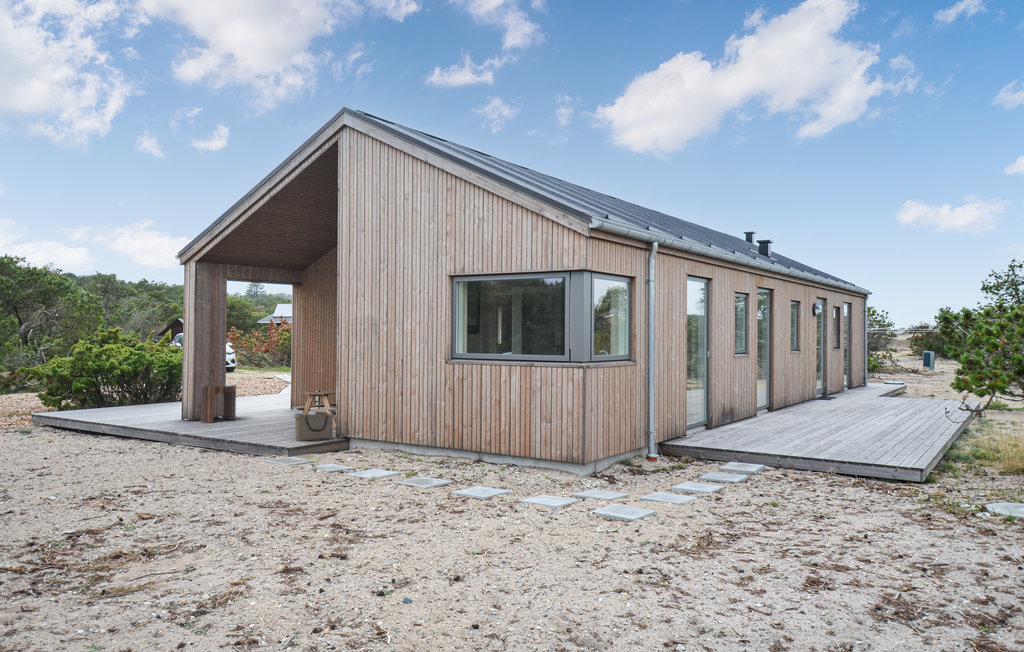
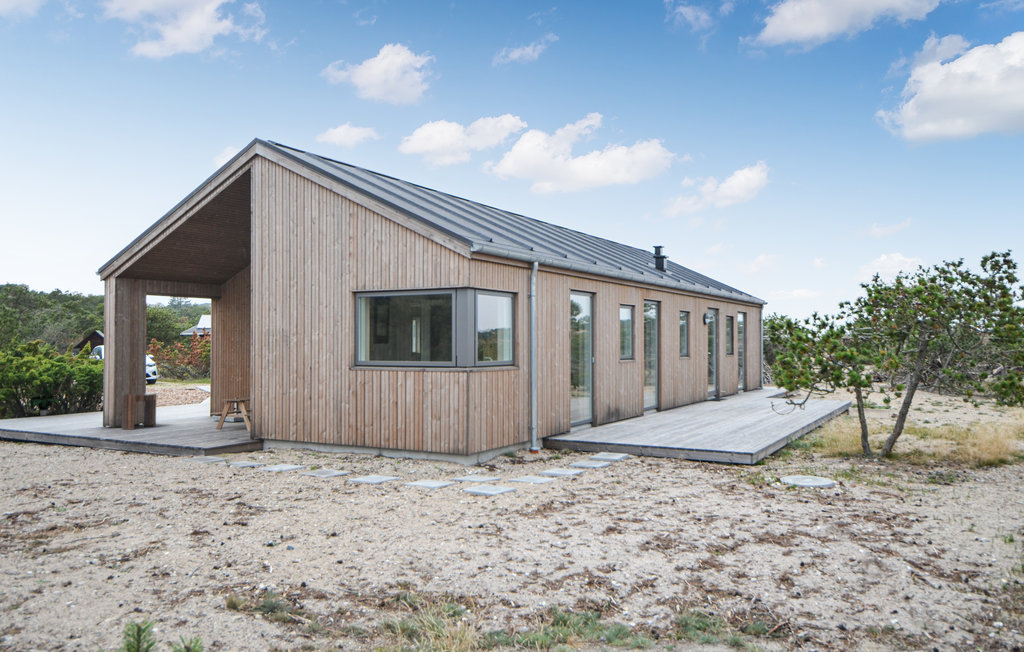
potted plant: none [105,375,149,405] -> present [25,387,61,416]
basket: present [294,414,334,441] -> none [212,418,250,443]

